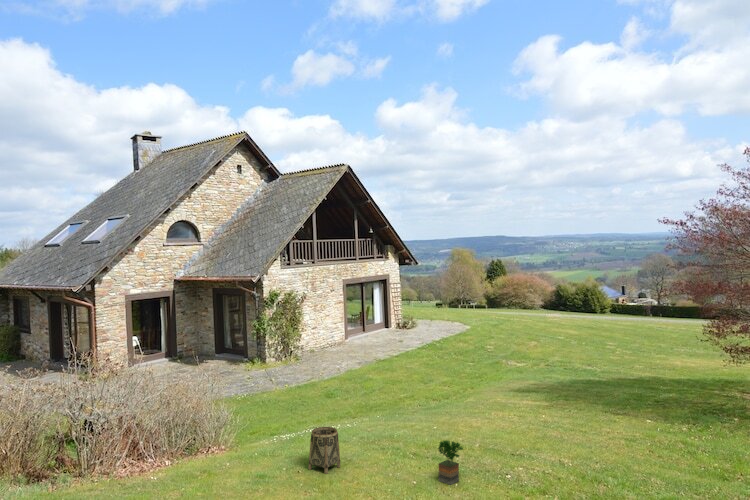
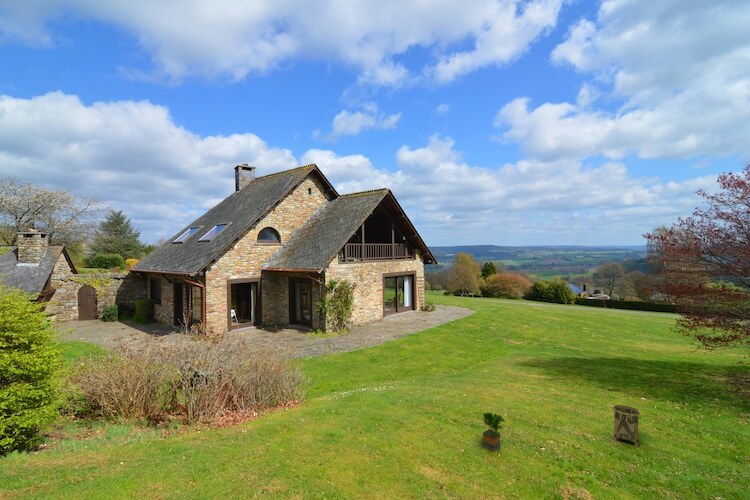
basket: present [308,427,340,474] -> present [613,405,640,447]

